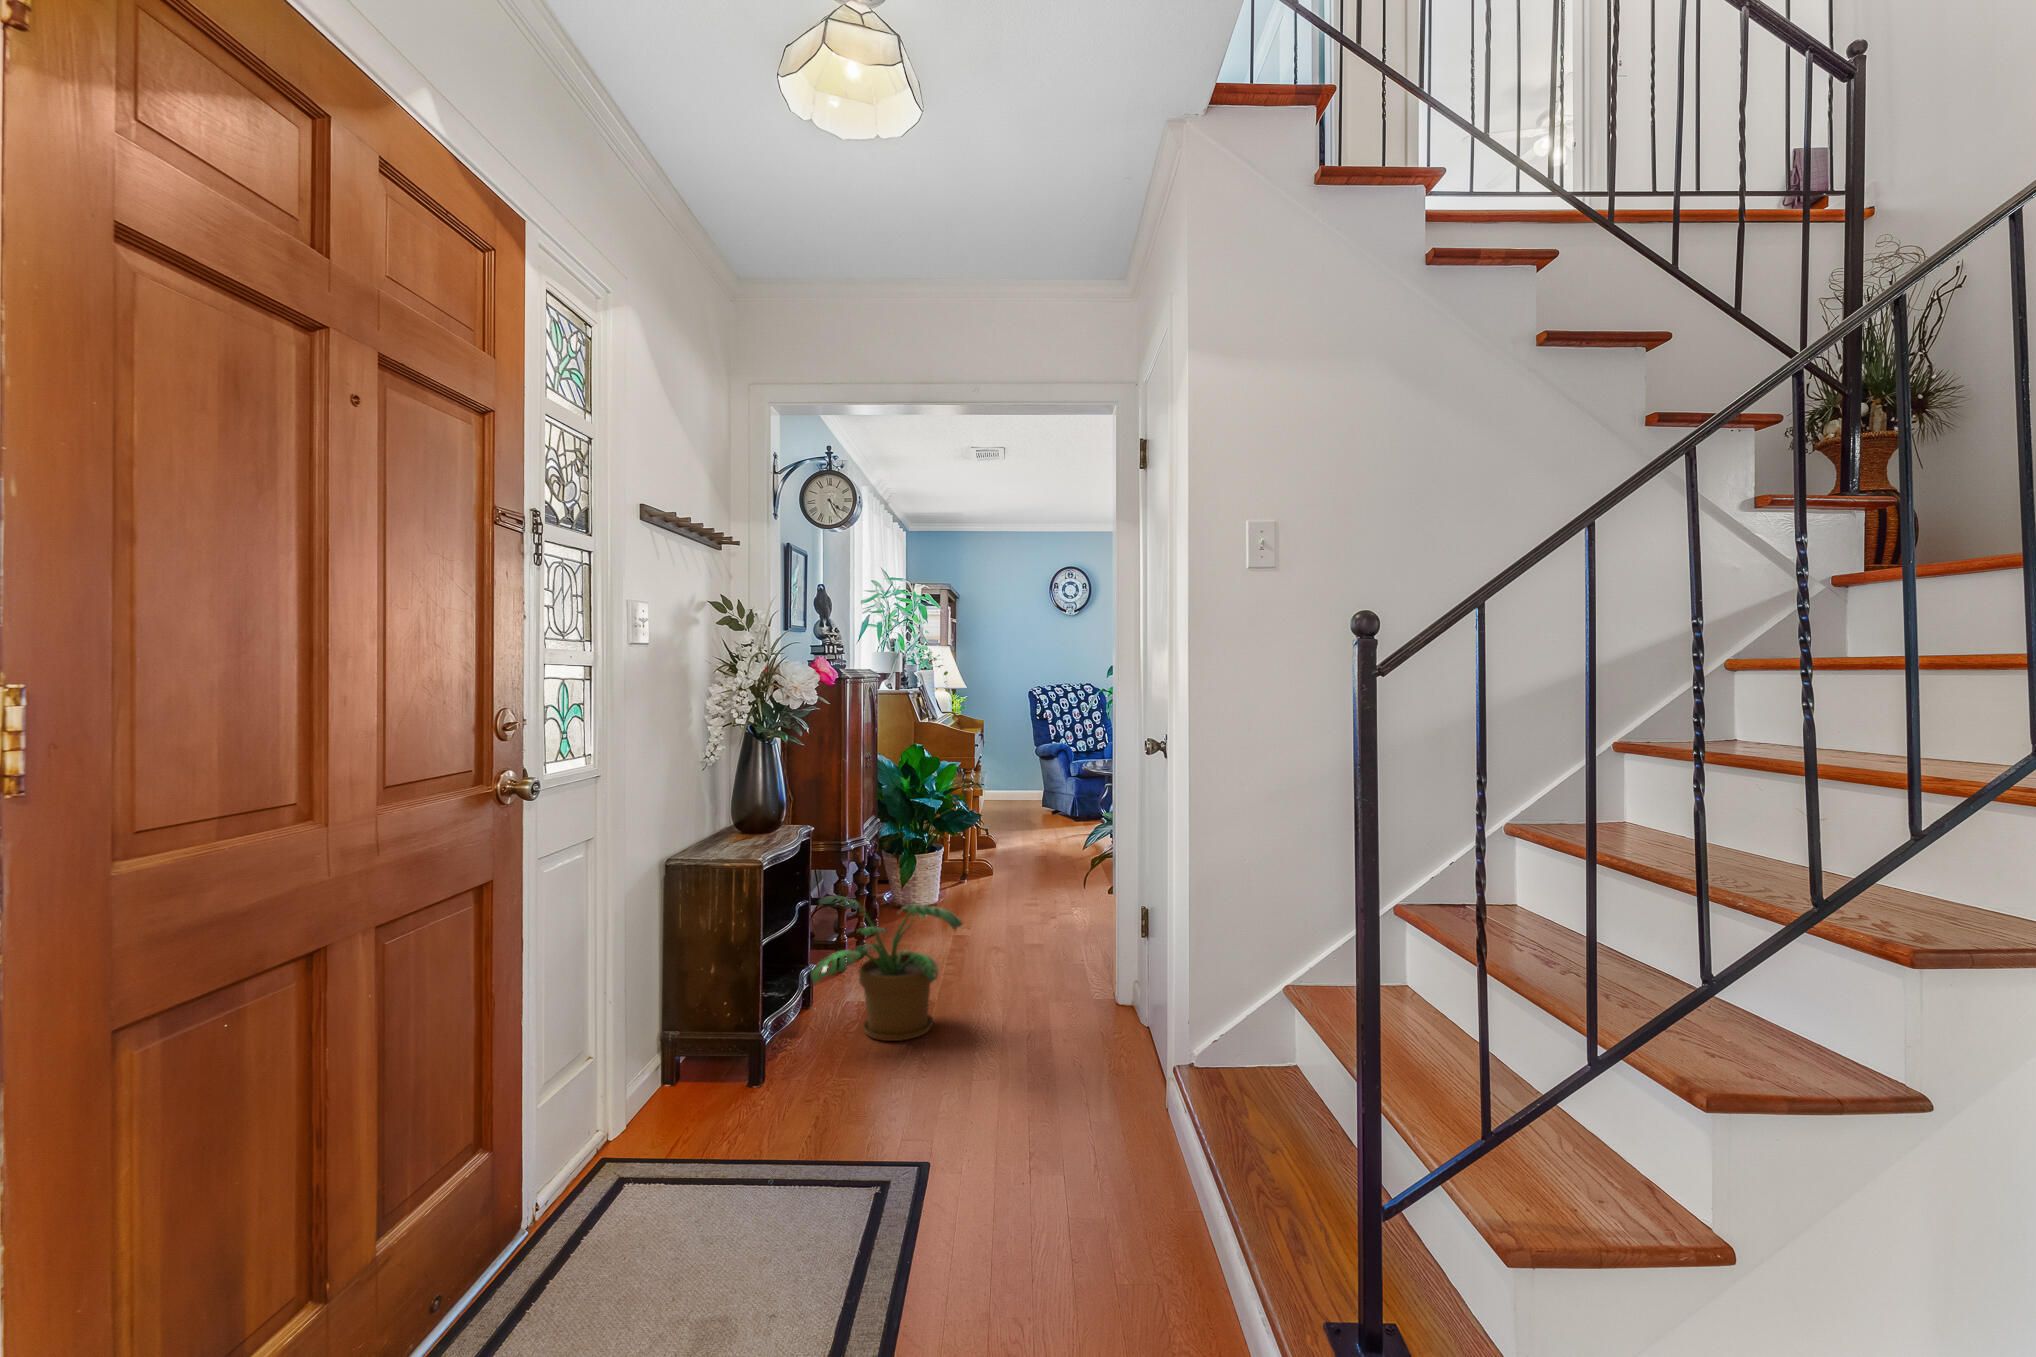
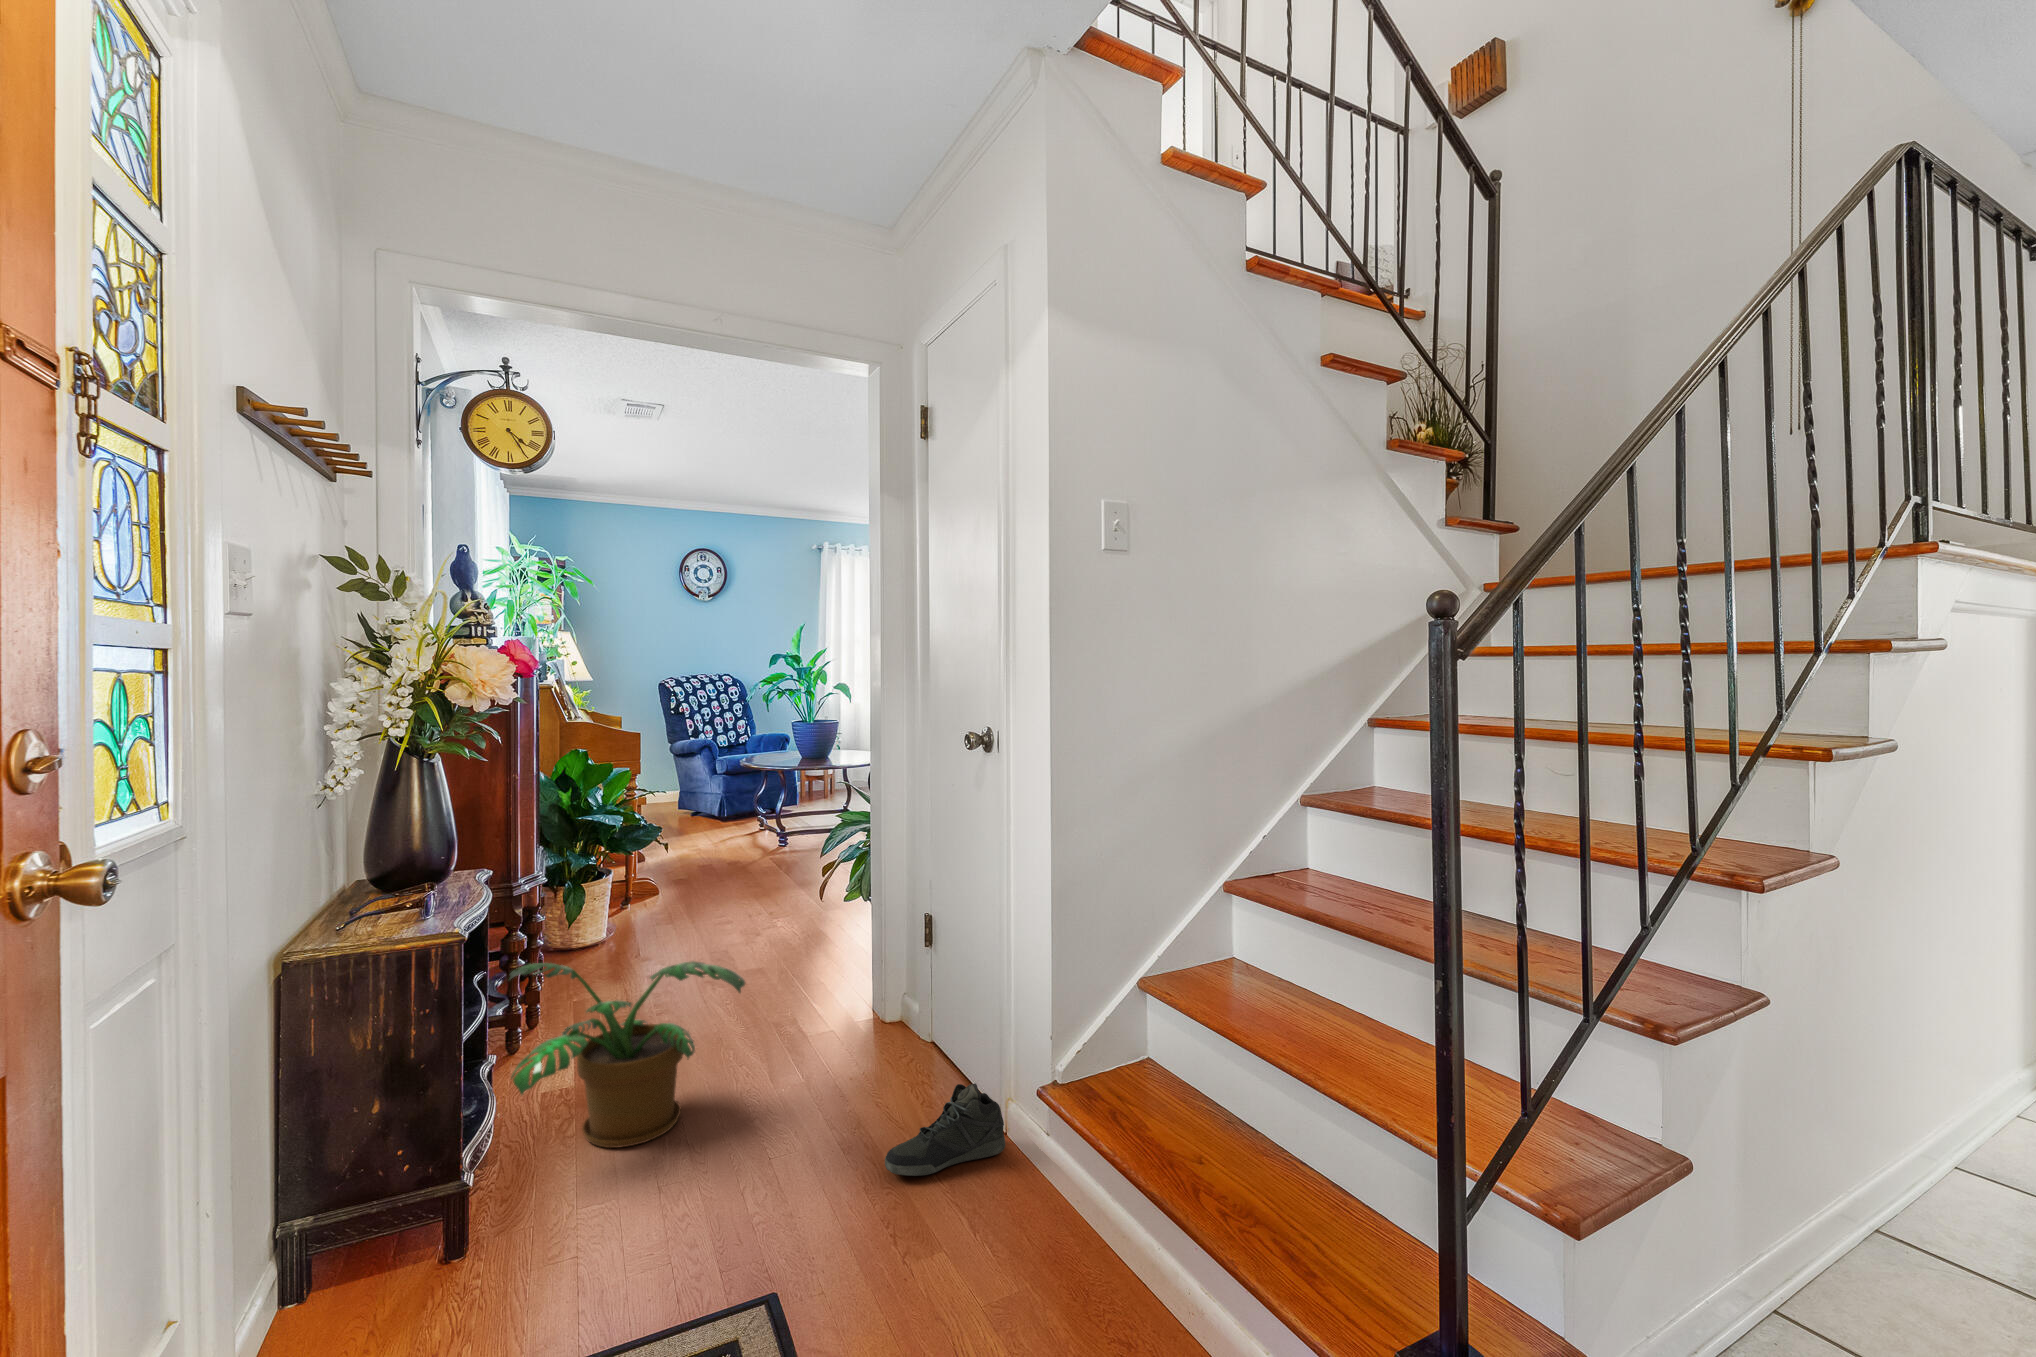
sneaker: none [1055,1034,1164,1101] -> present [885,1083,1005,1176]

